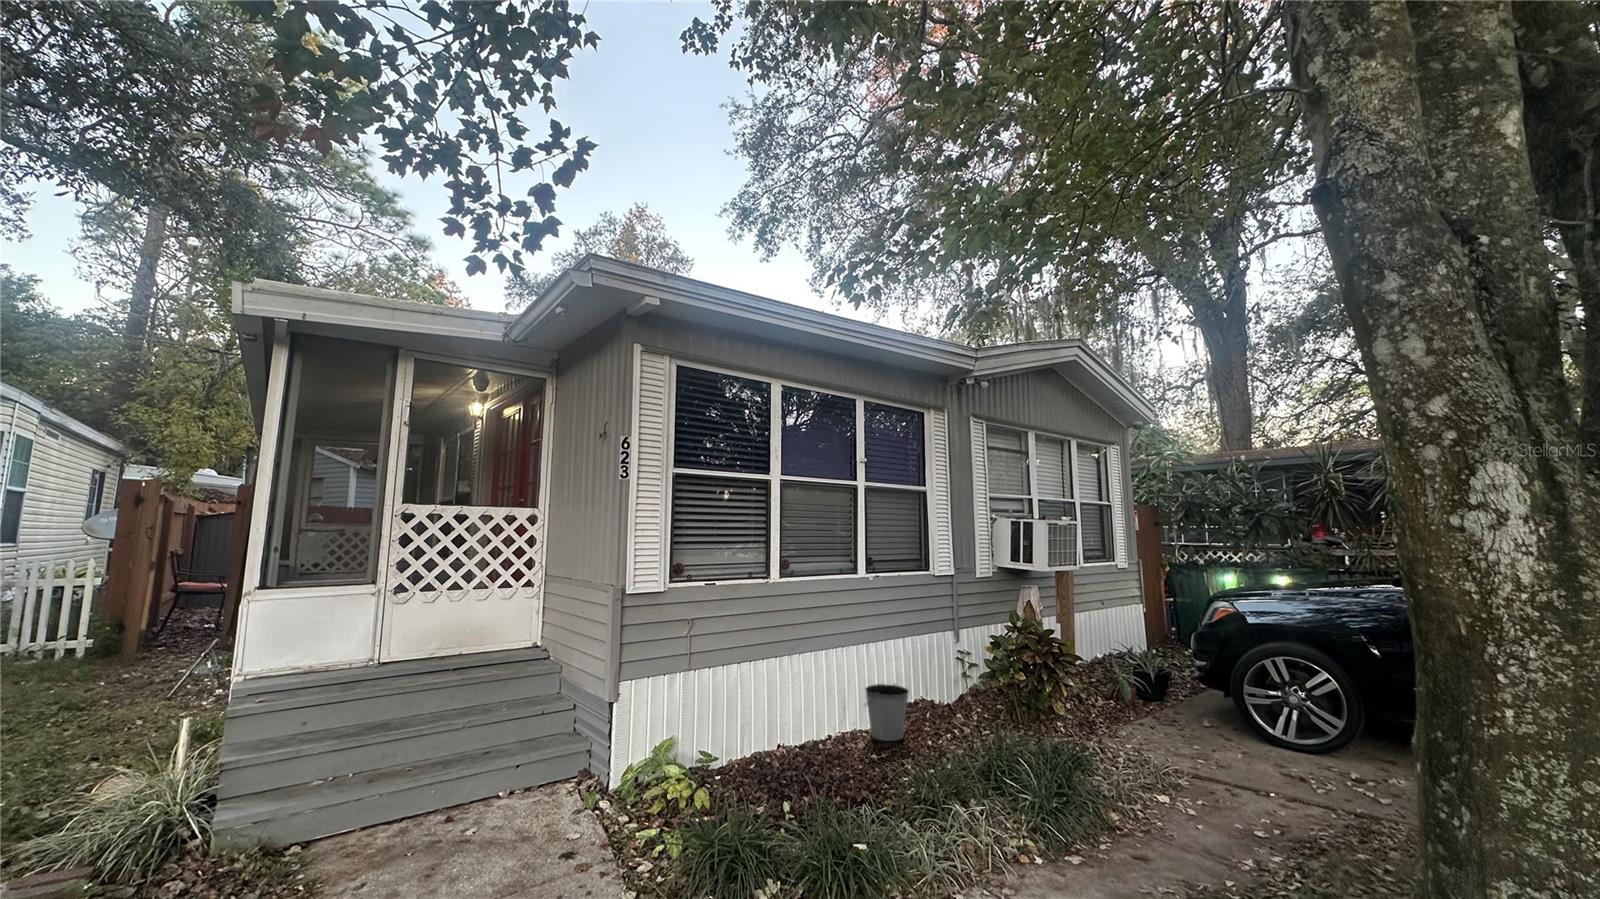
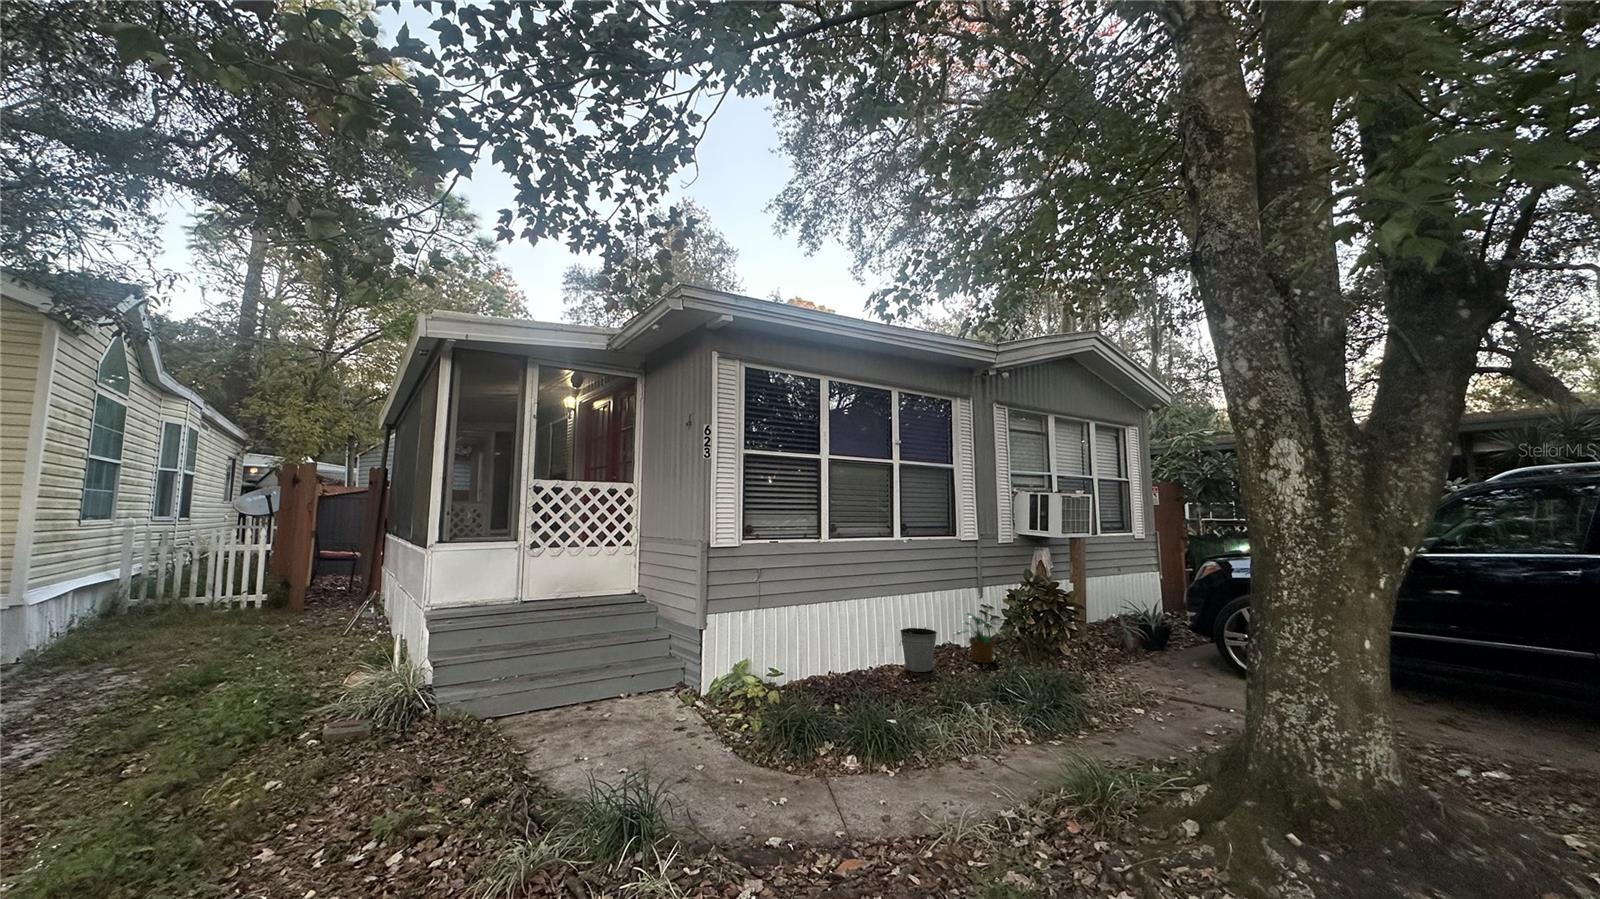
potted plant: none [925,662,982,725] -> present [955,613,997,663]

